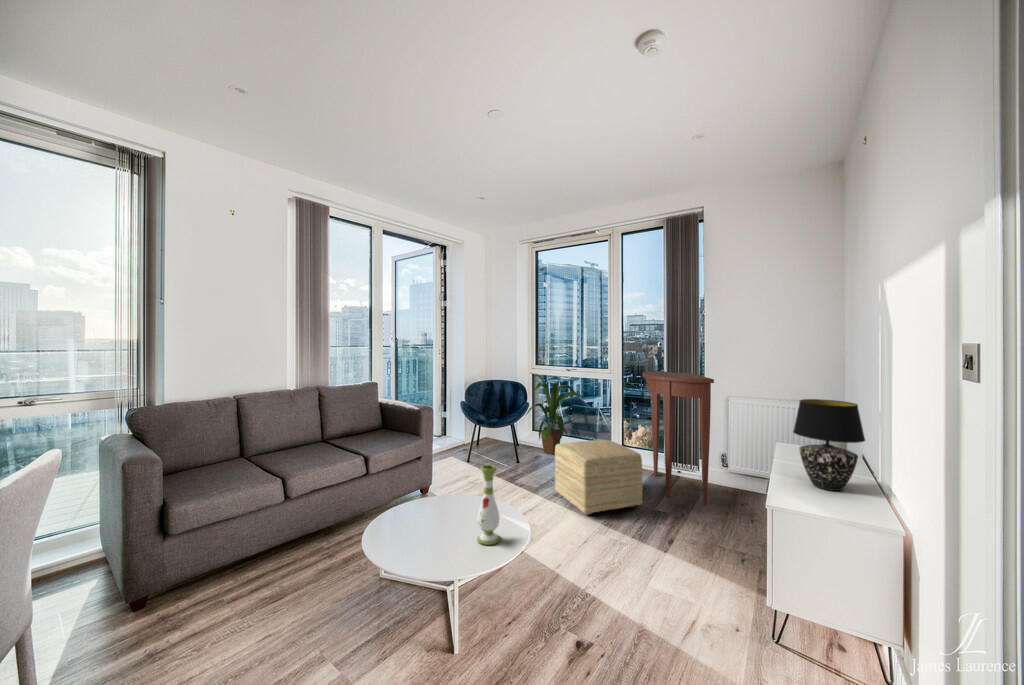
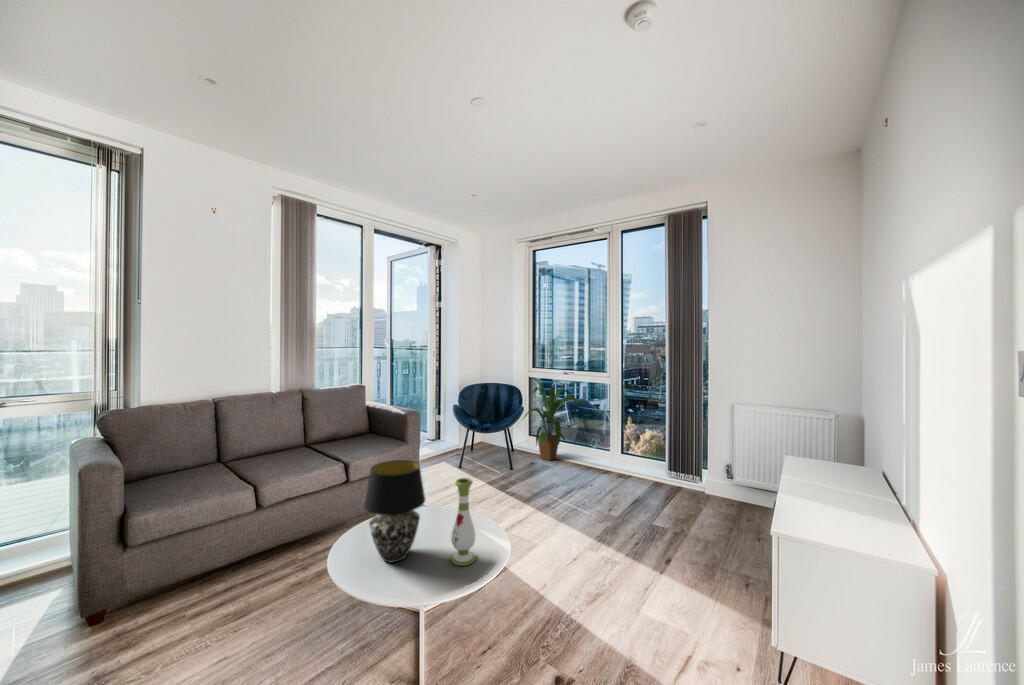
console table: present [643,371,714,504] -> none [642,376,716,519]
table lamp: present [793,399,865,491] -> present [364,460,426,562]
ottoman: present [555,440,643,515] -> none [548,448,639,528]

